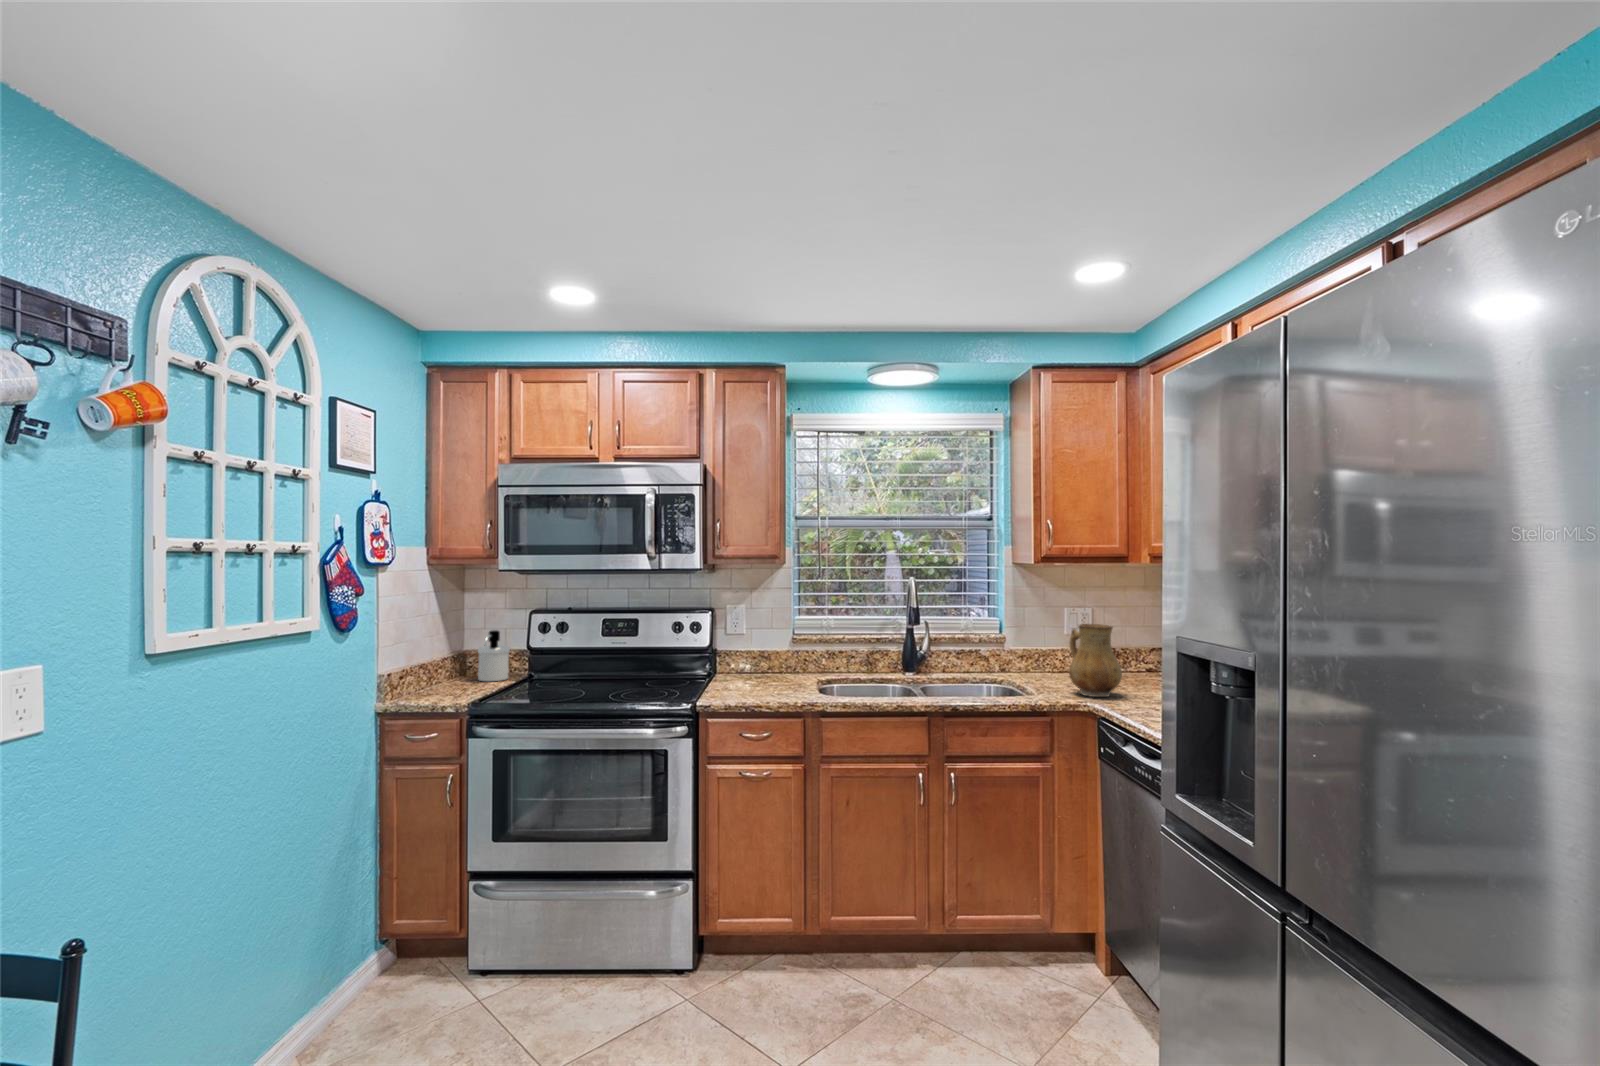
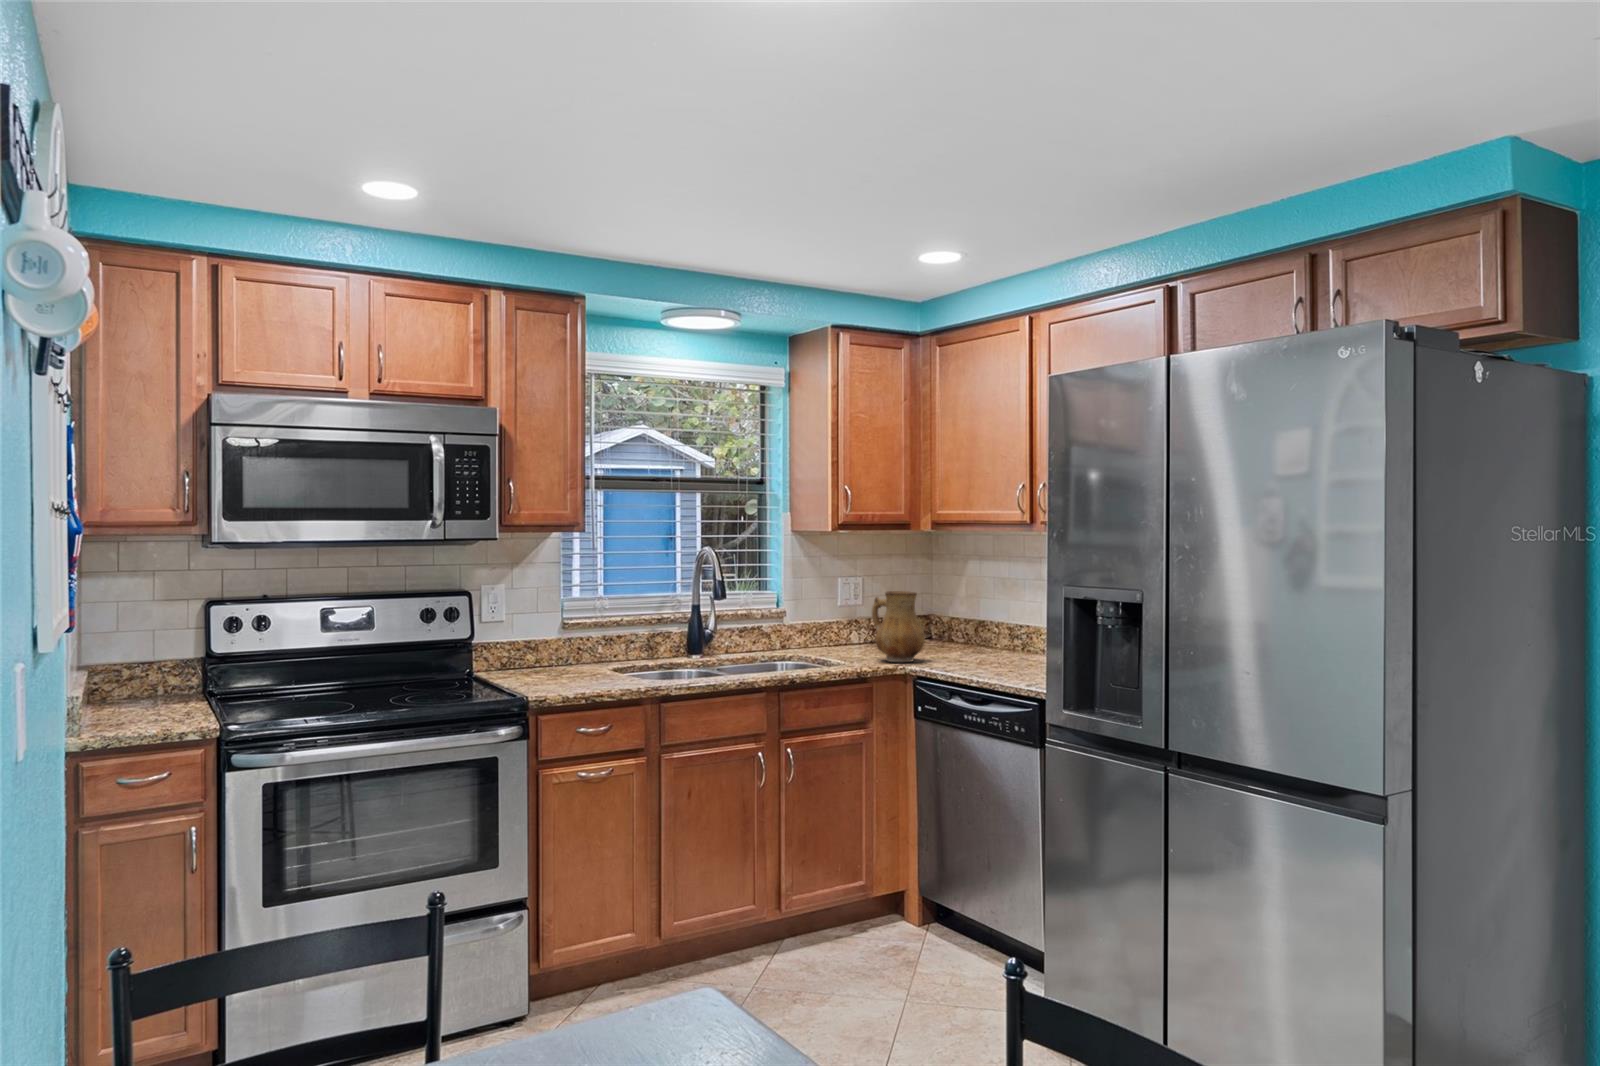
soap dispenser: present [478,630,510,681] -> none [124,632,175,706]

